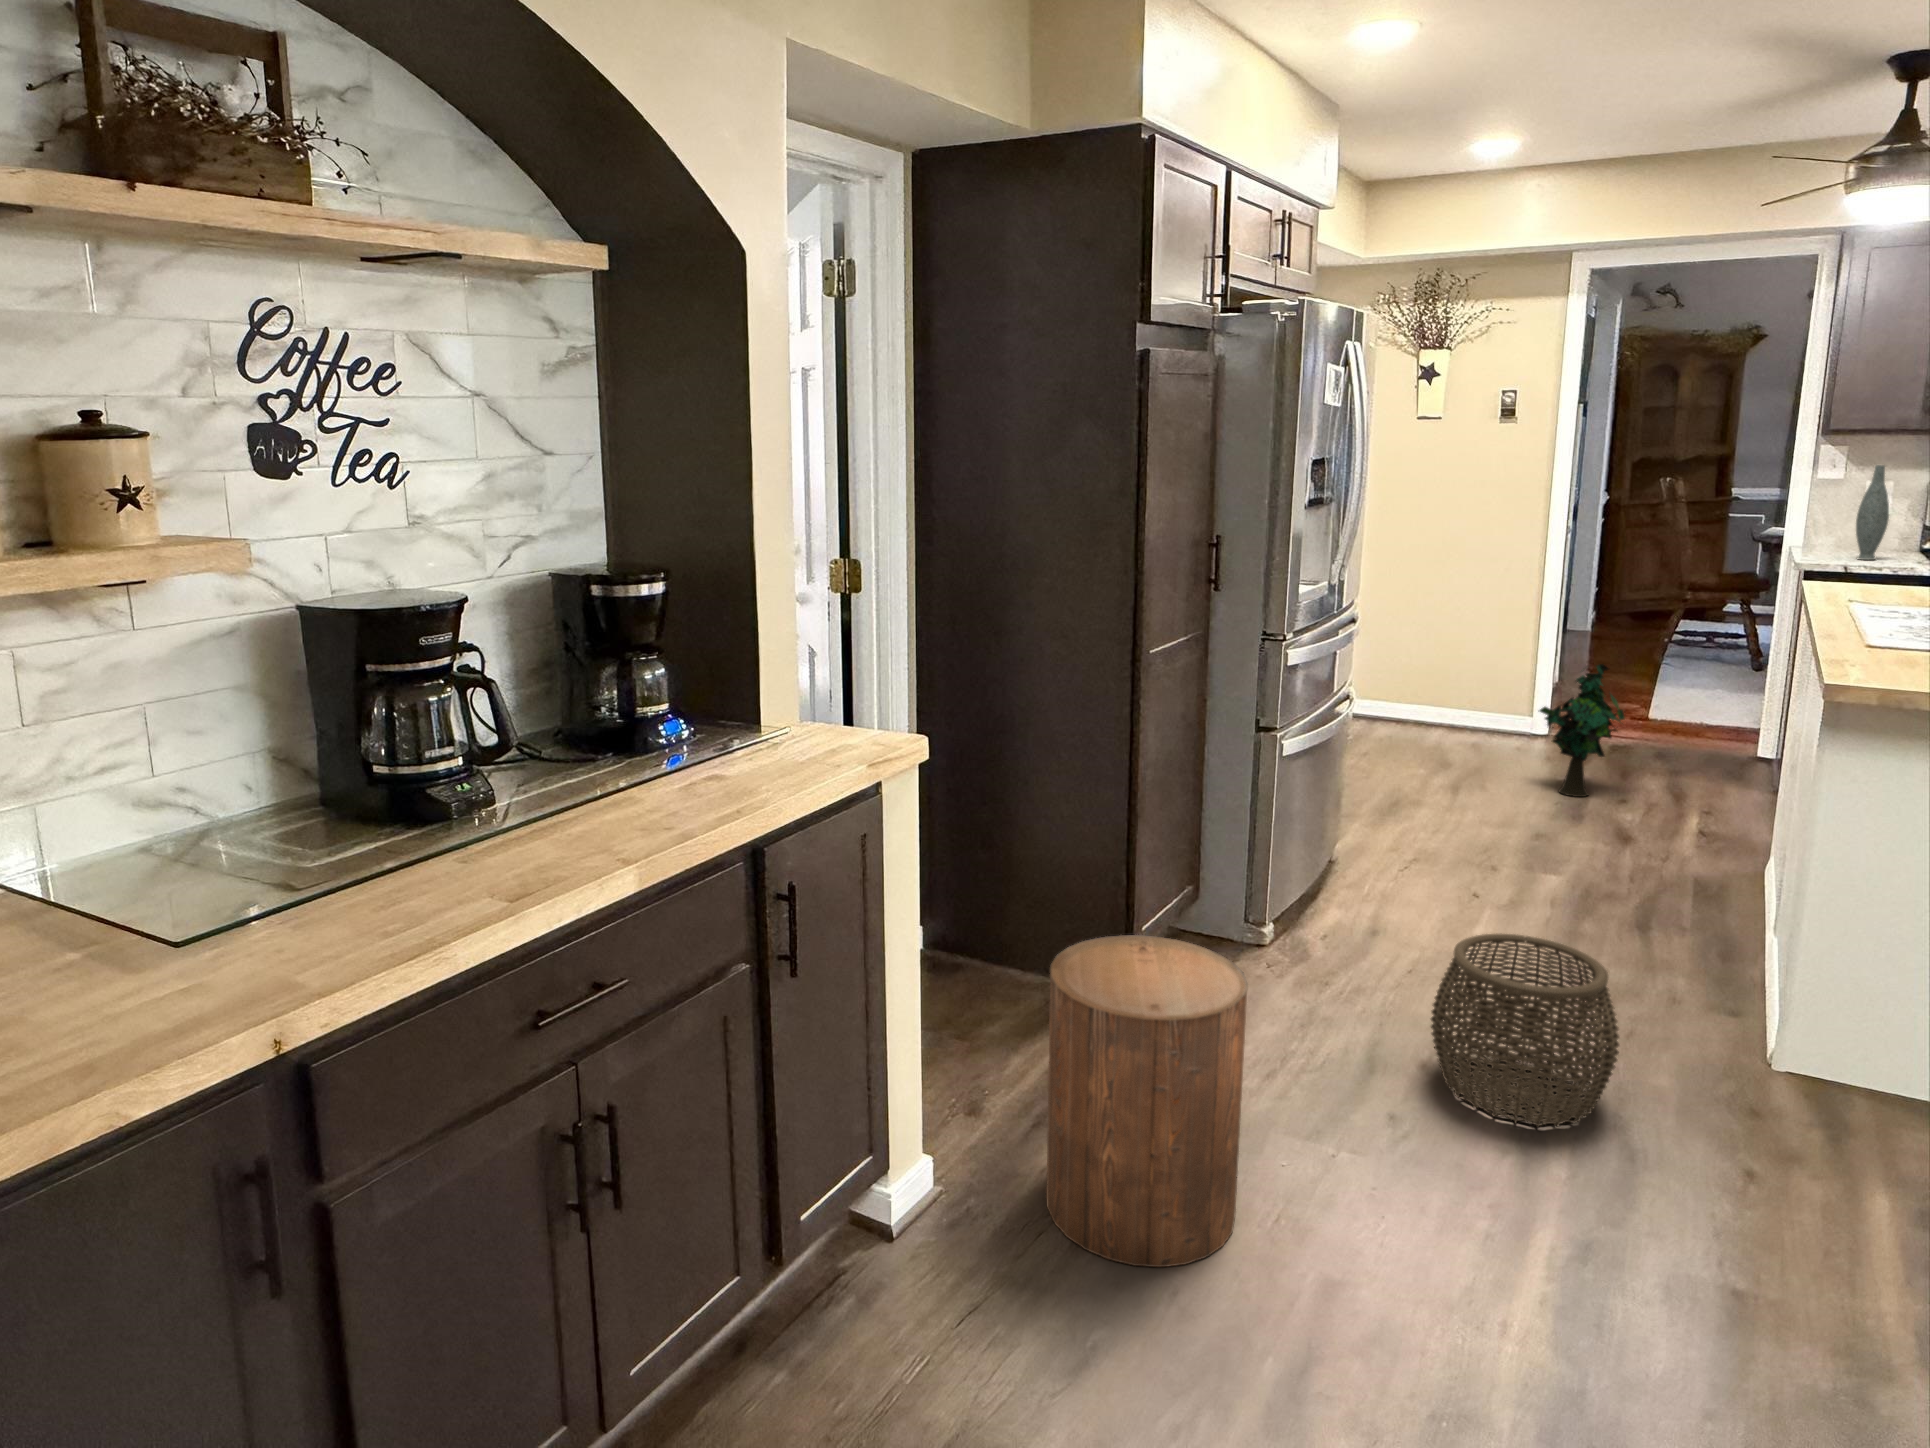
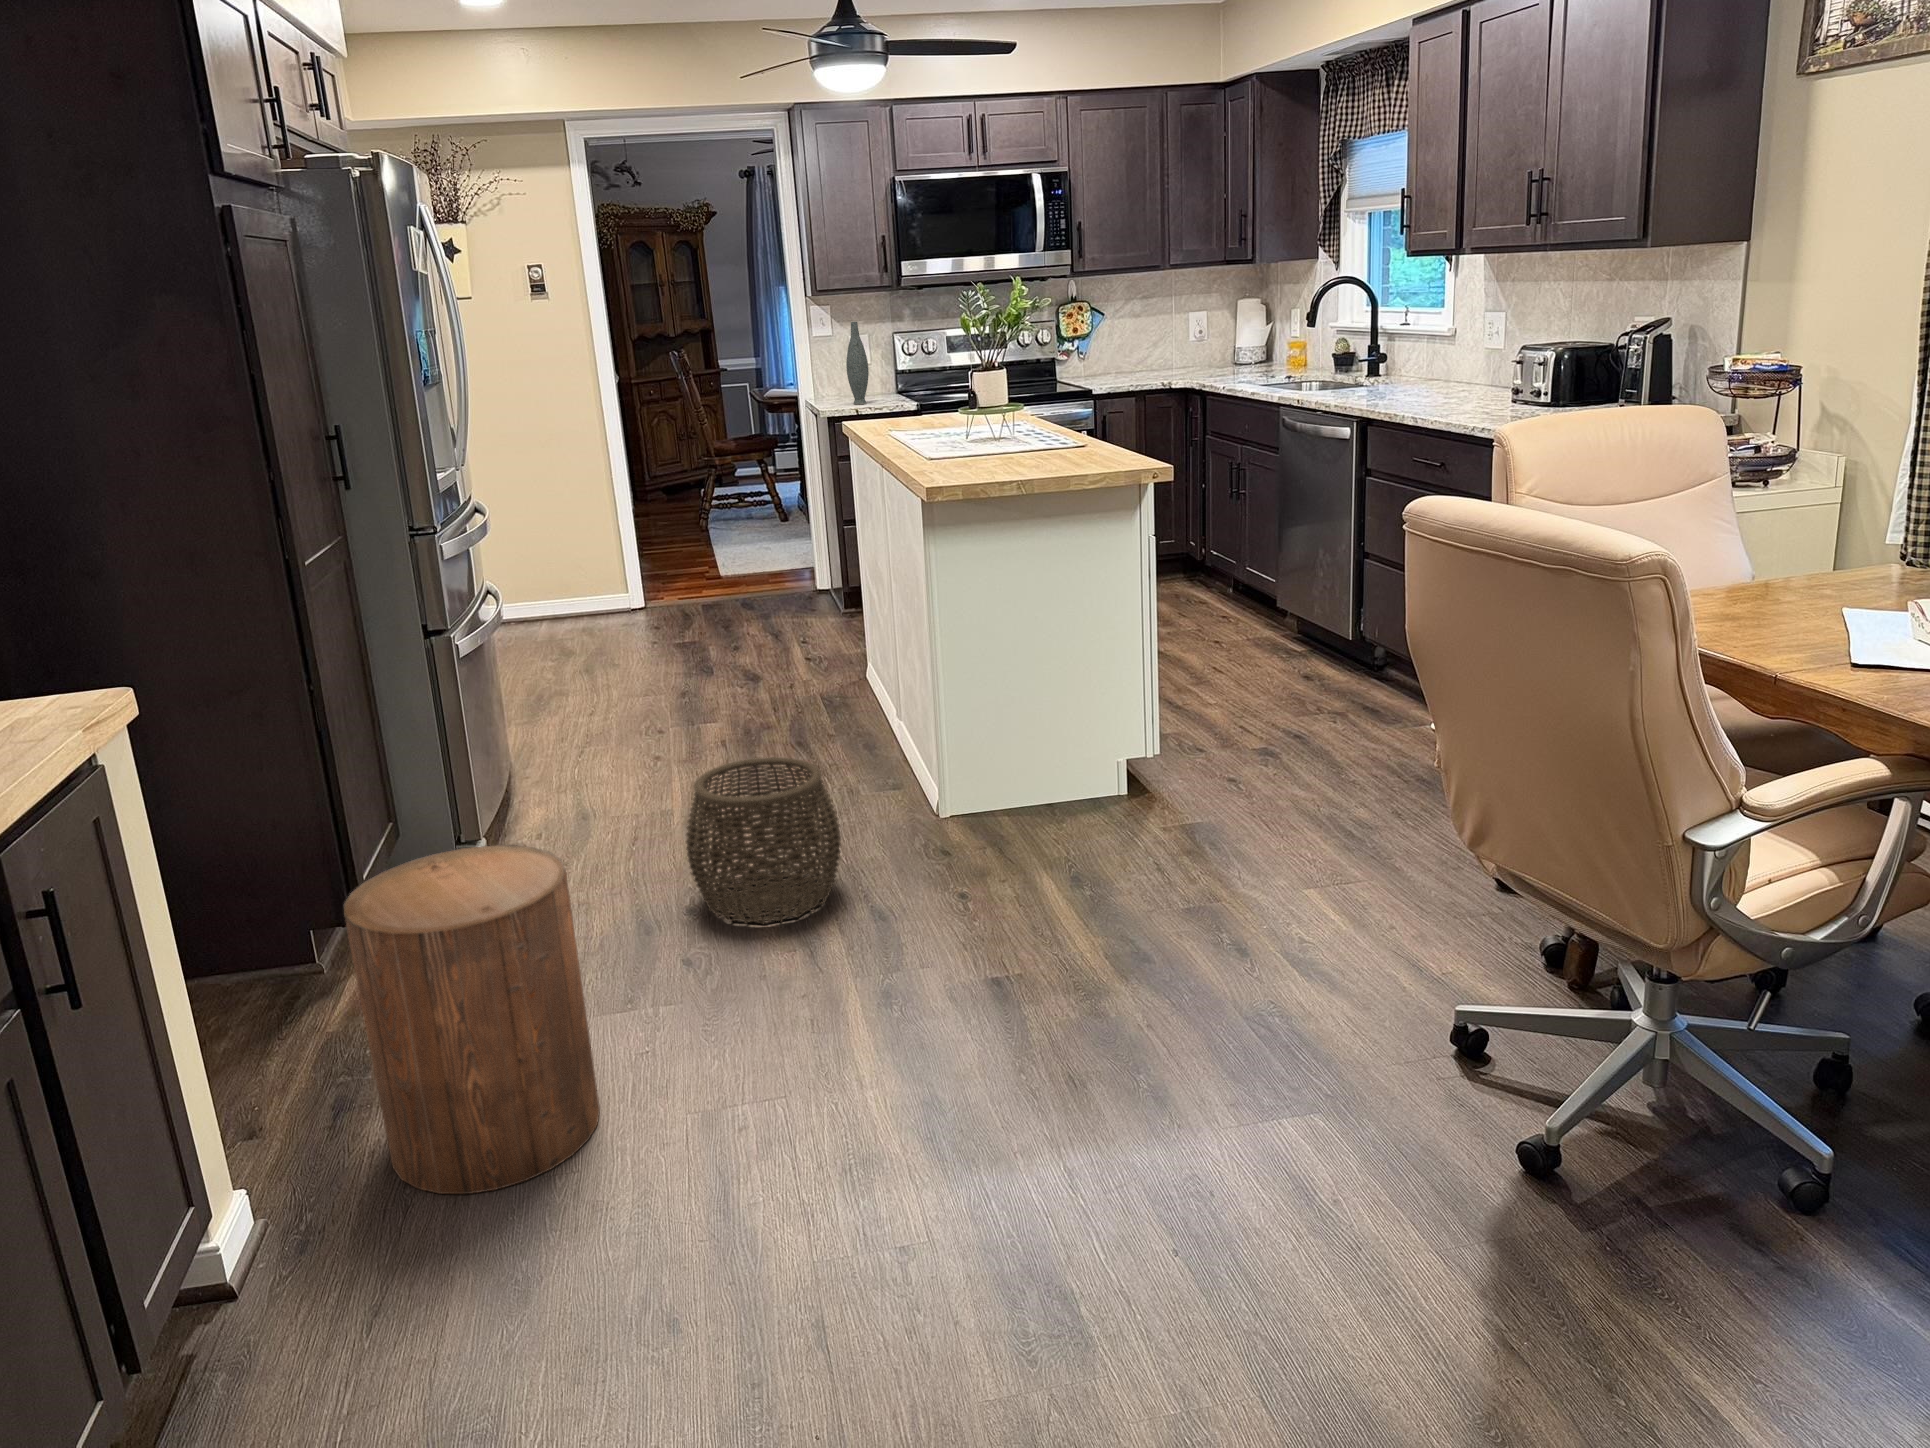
decorative plant: present [1540,664,1625,797] -> none [647,524,722,655]

